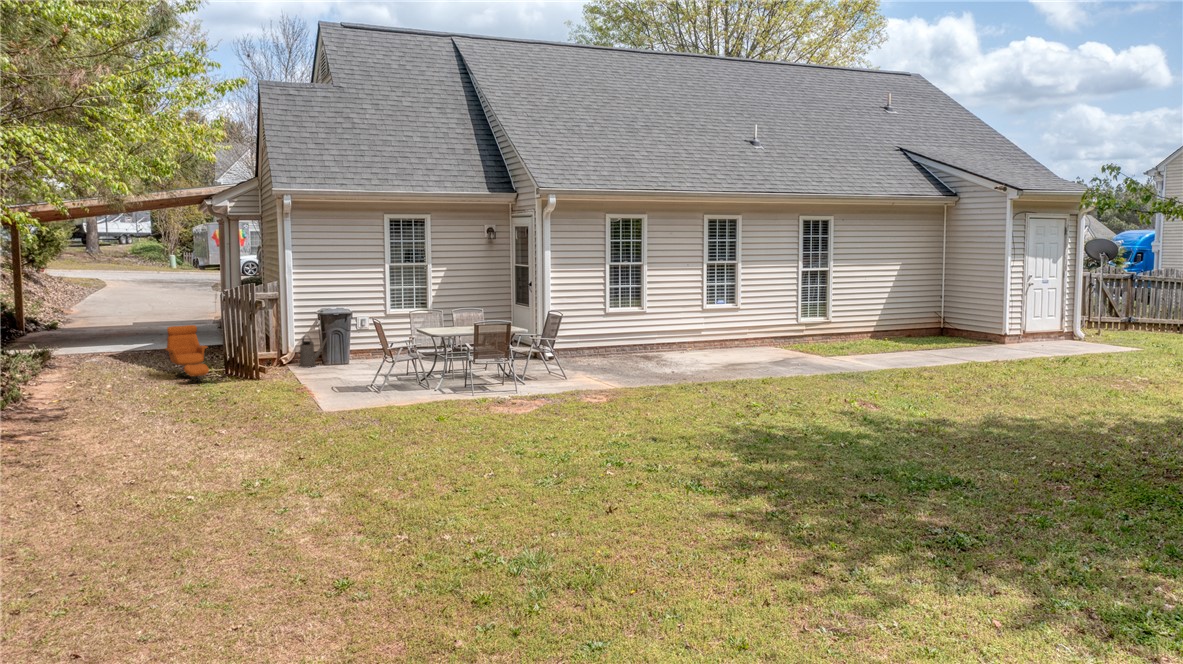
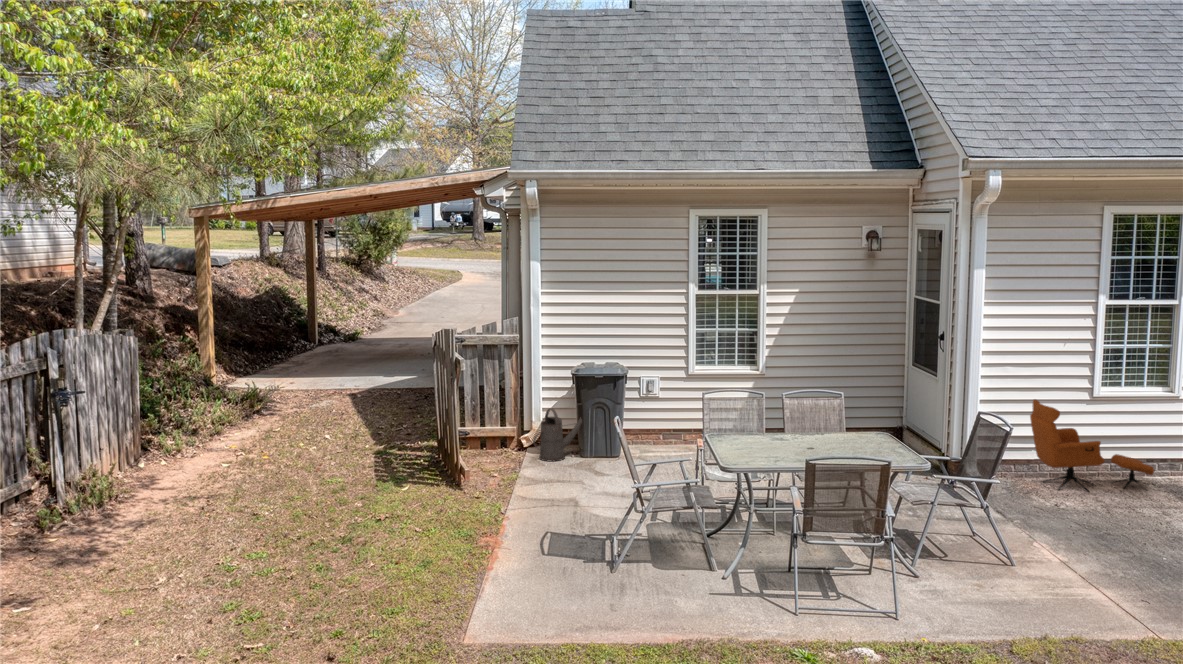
armchair: present [165,325,209,382] -> present [1030,400,1154,492]

